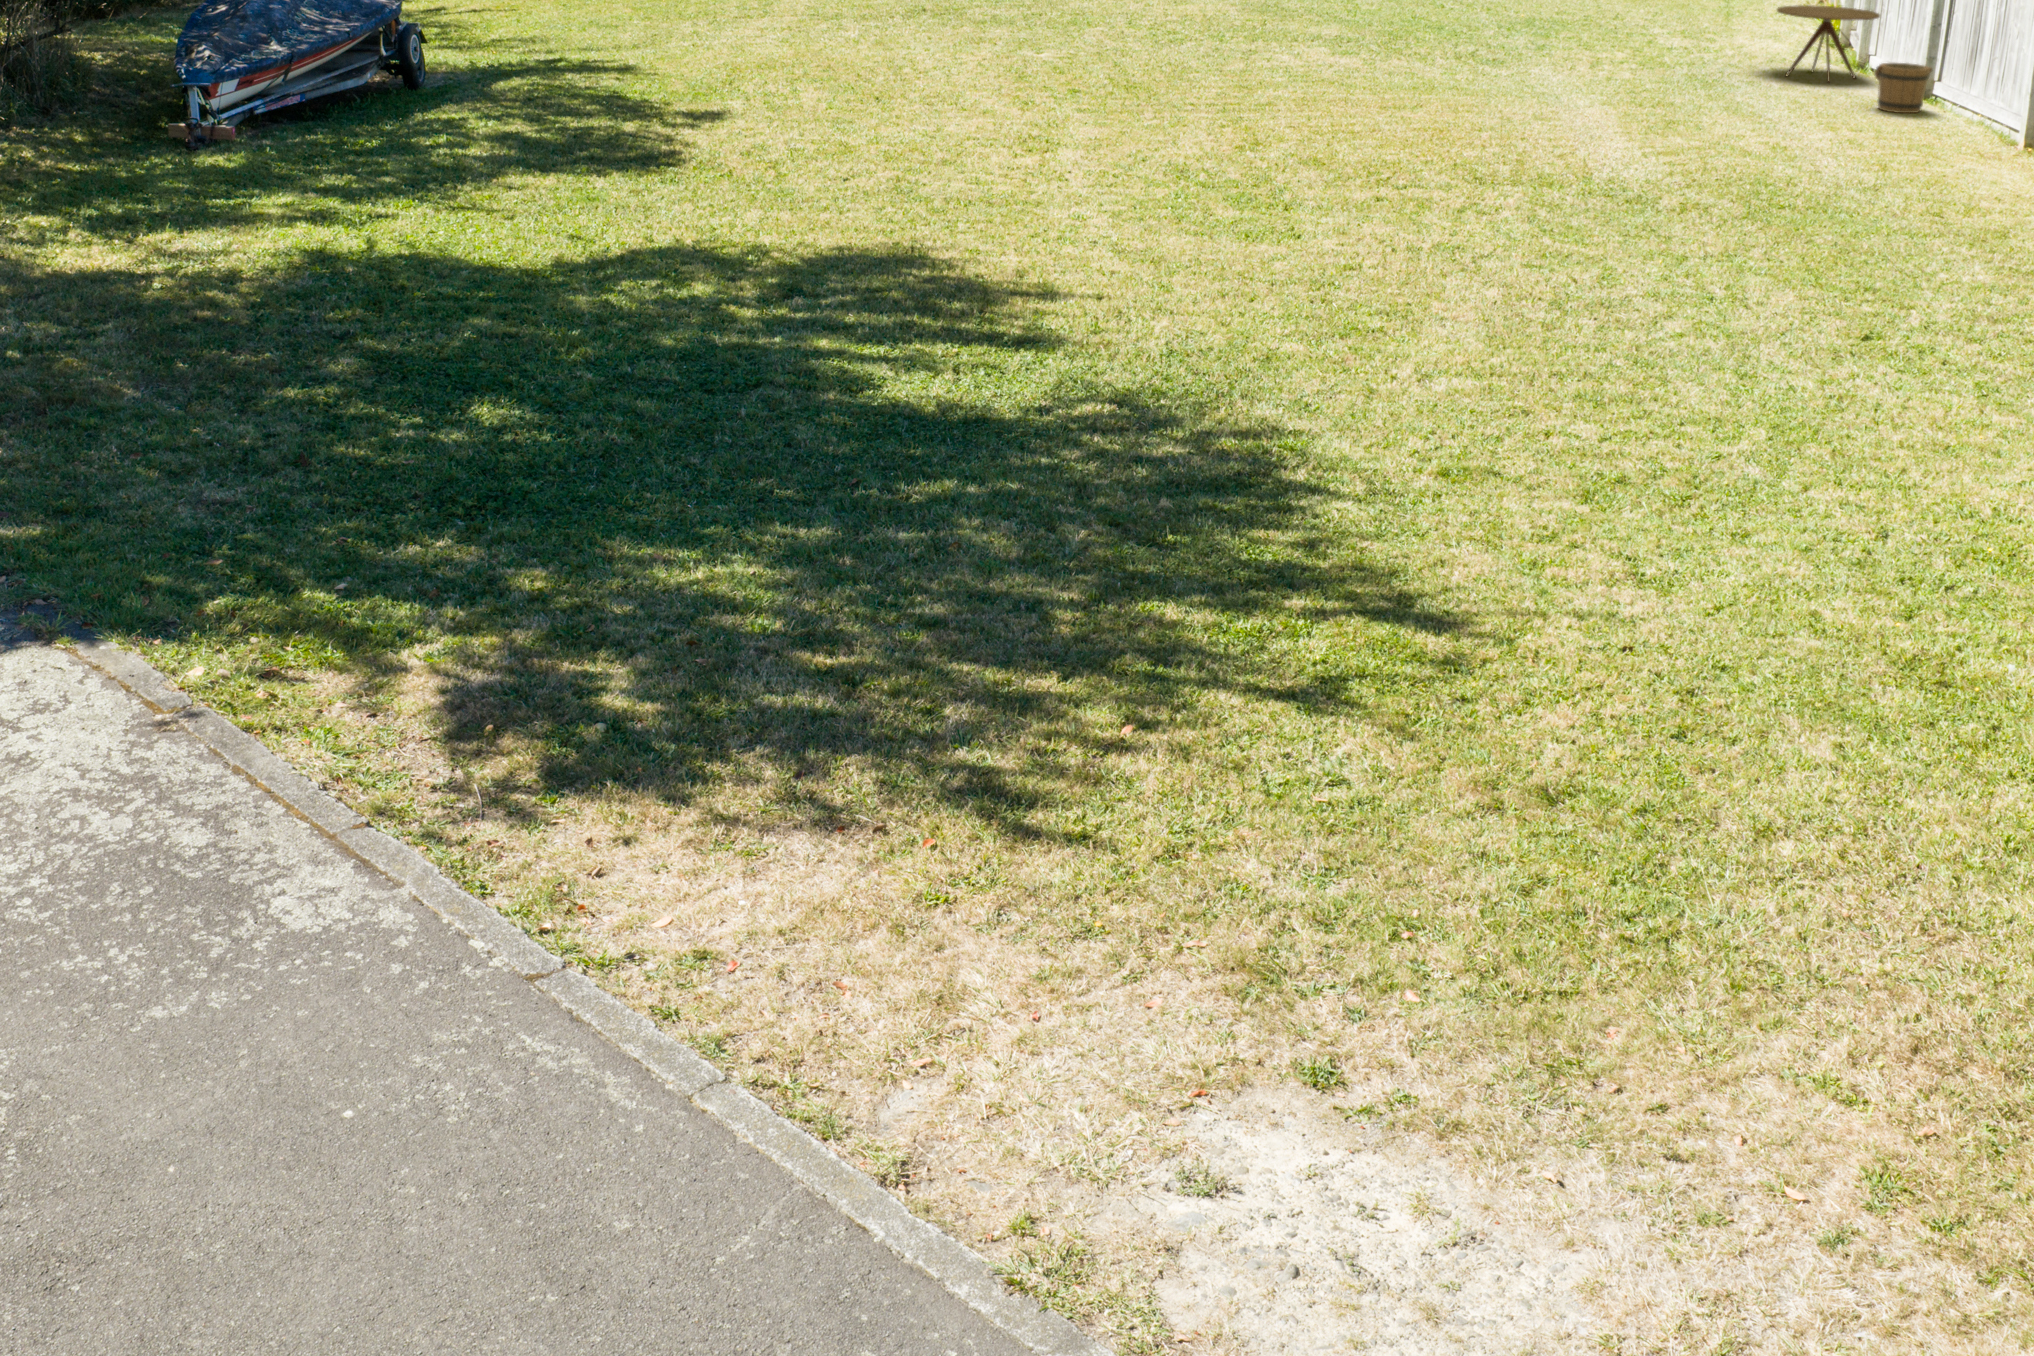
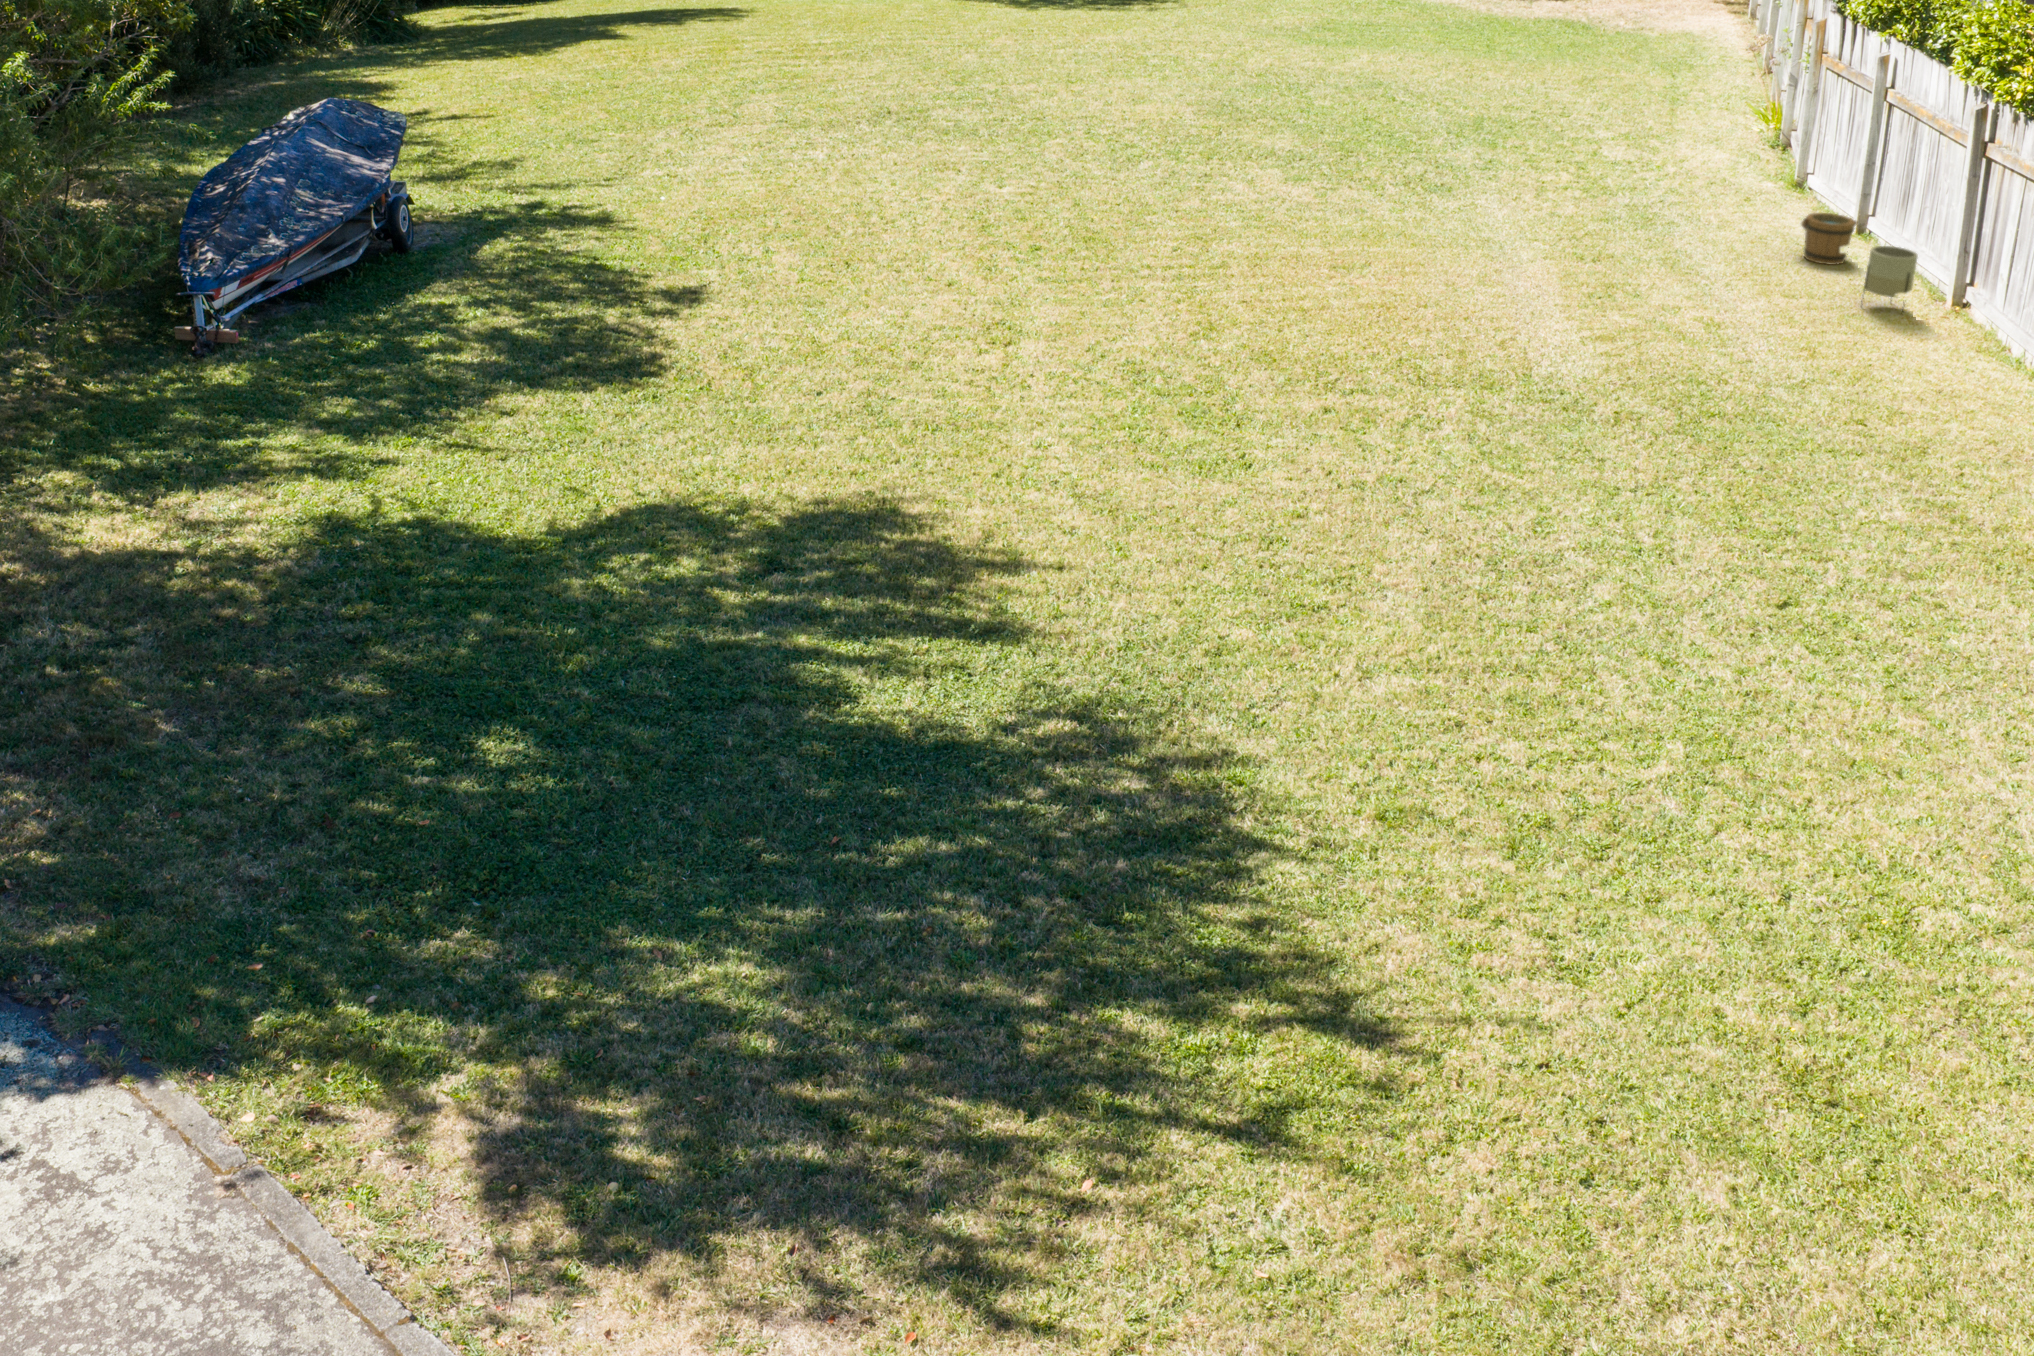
round table: present [1777,5,1880,82] -> none [1710,135,1810,216]
planter: none [1939,76,1997,145] -> present [1864,246,1918,298]

